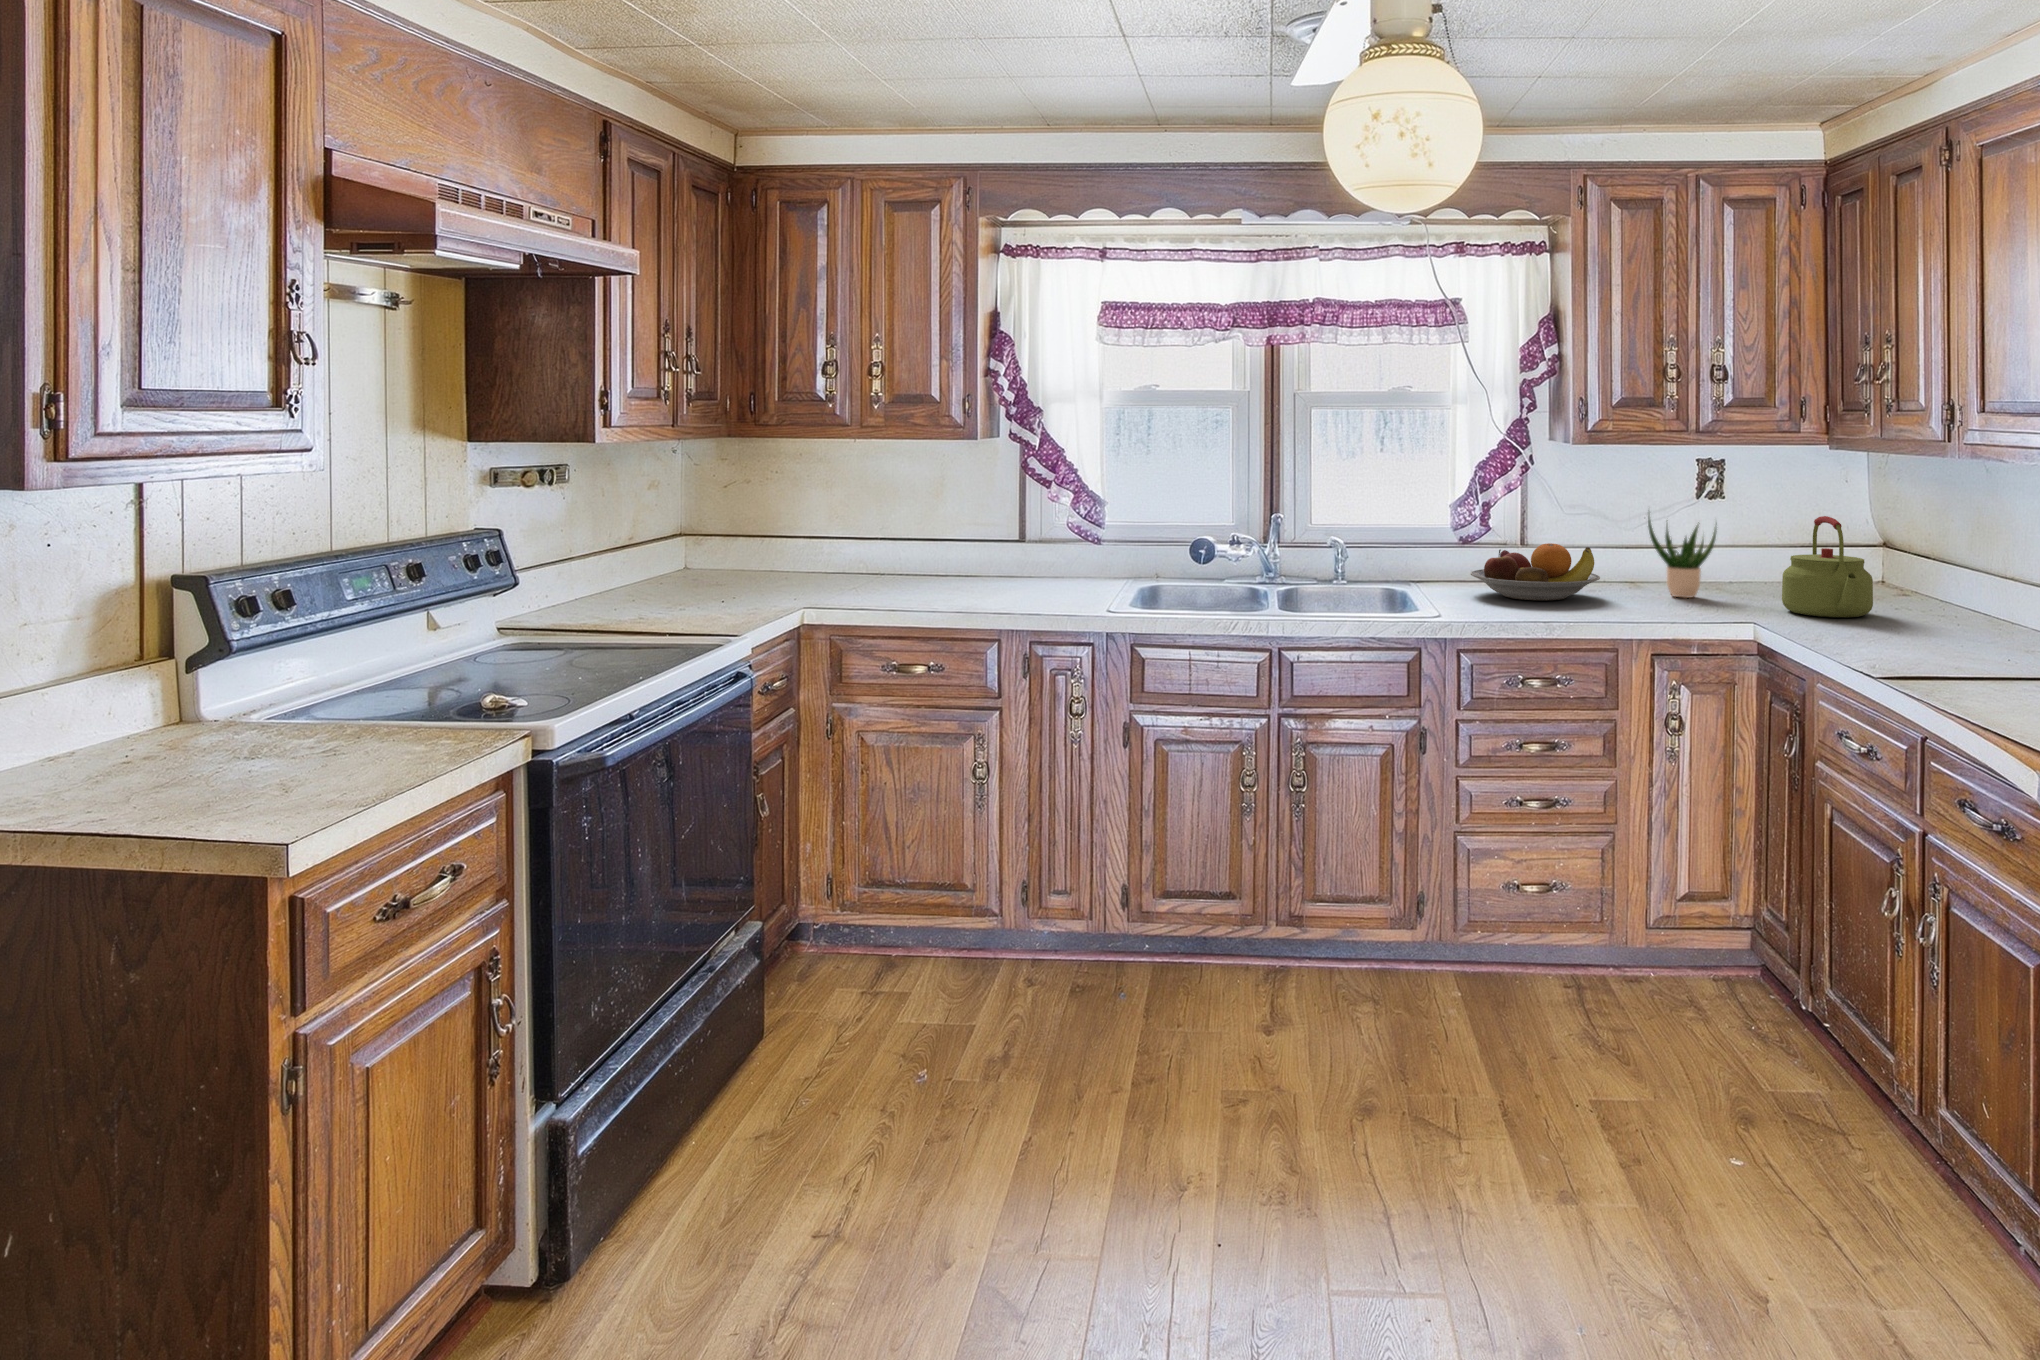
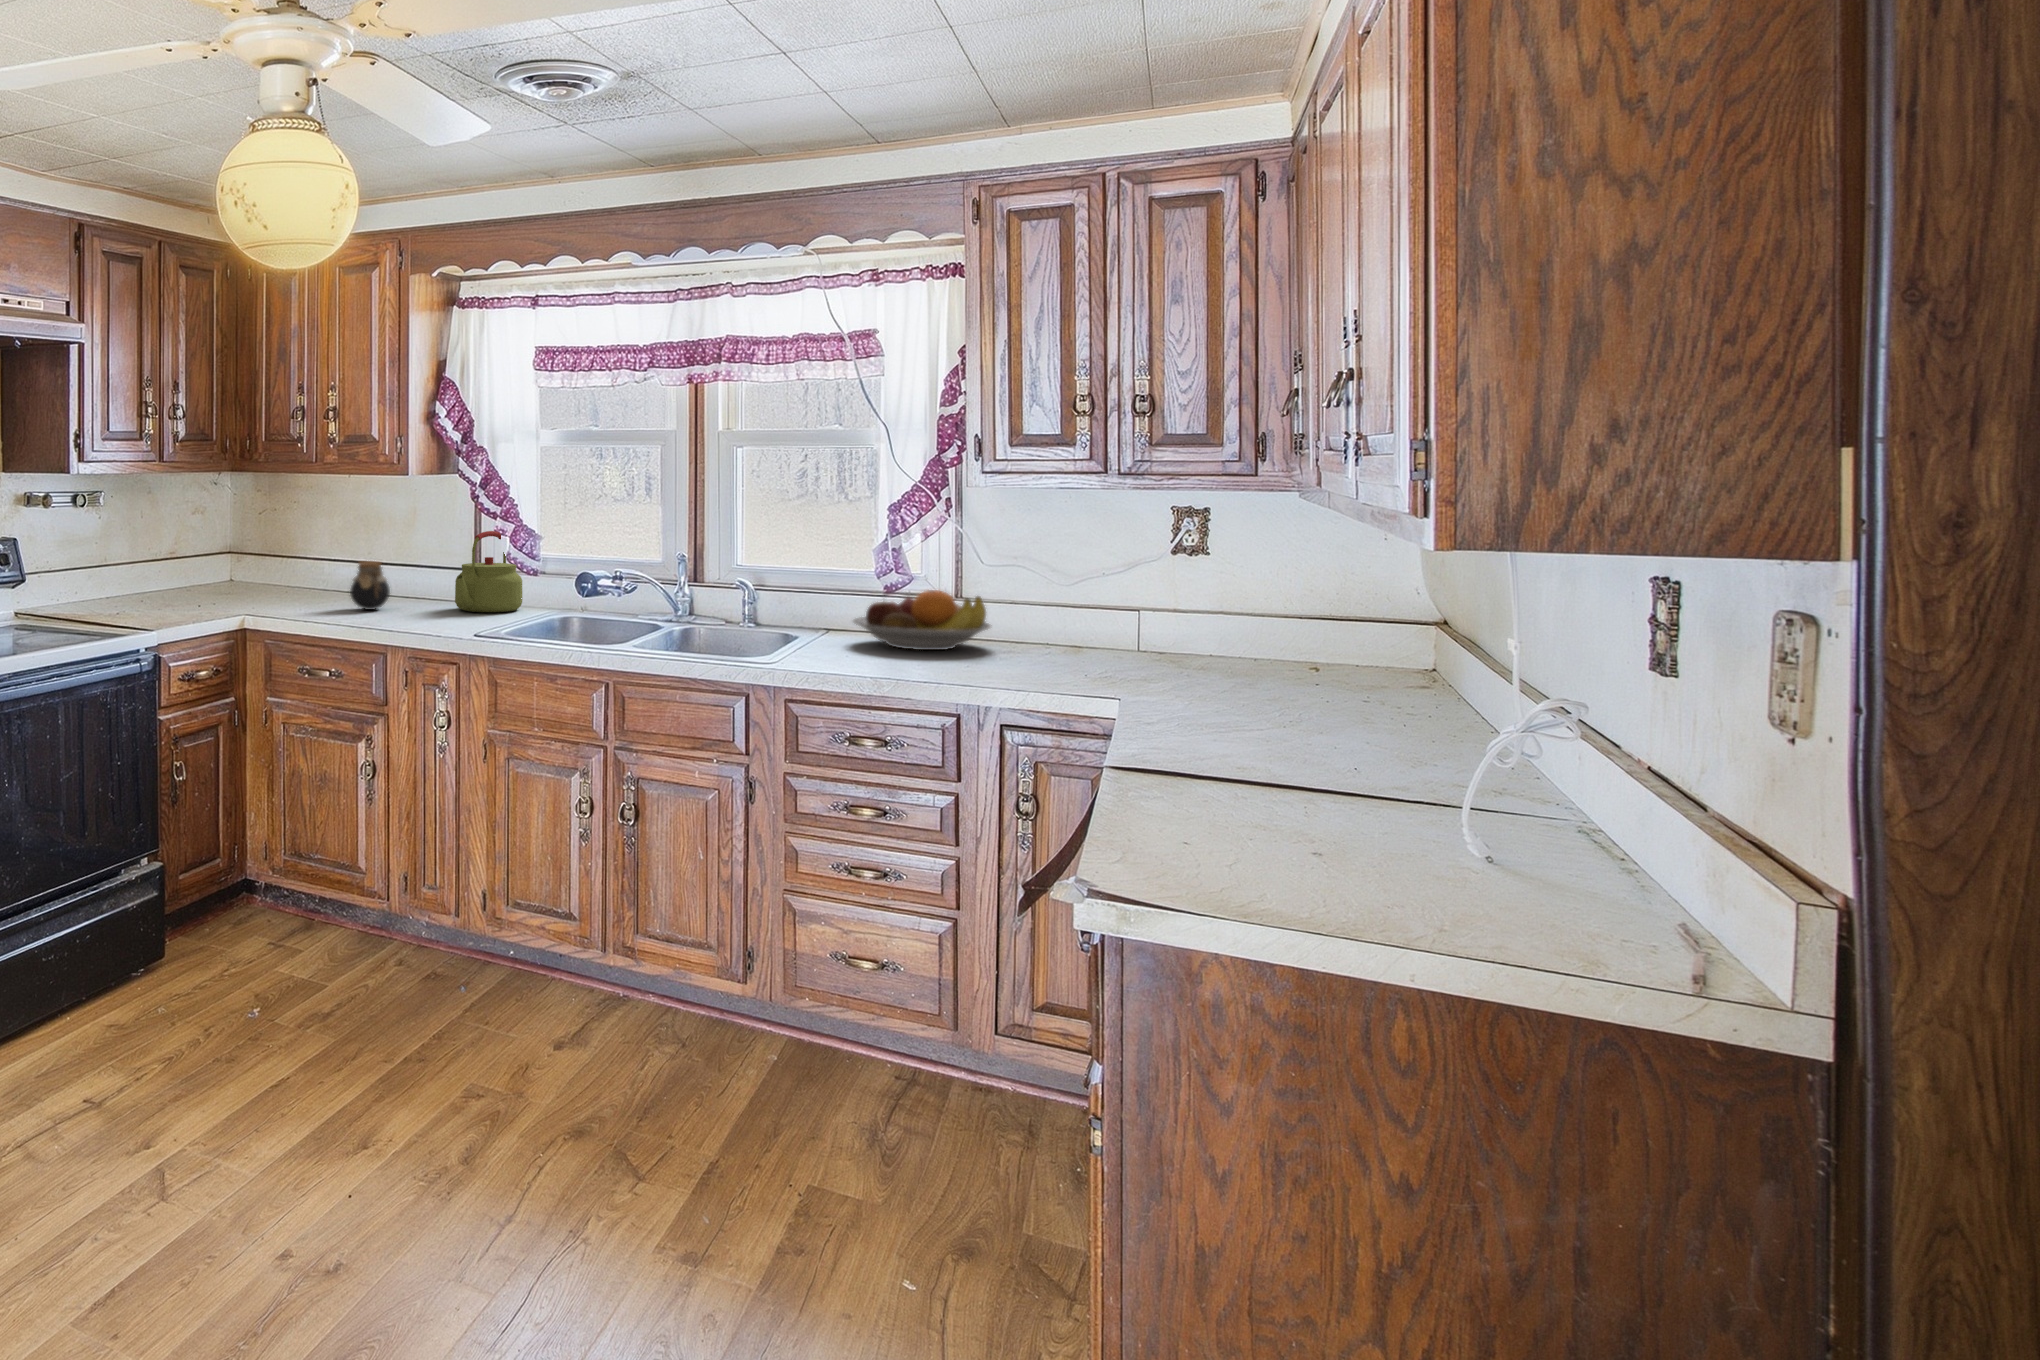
potted plant: present [1648,516,1717,598] -> none [1058,554,1128,657]
kettle: present [1782,516,1873,617] -> present [455,531,522,612]
jar: none [893,538,939,594] -> present [350,561,390,610]

